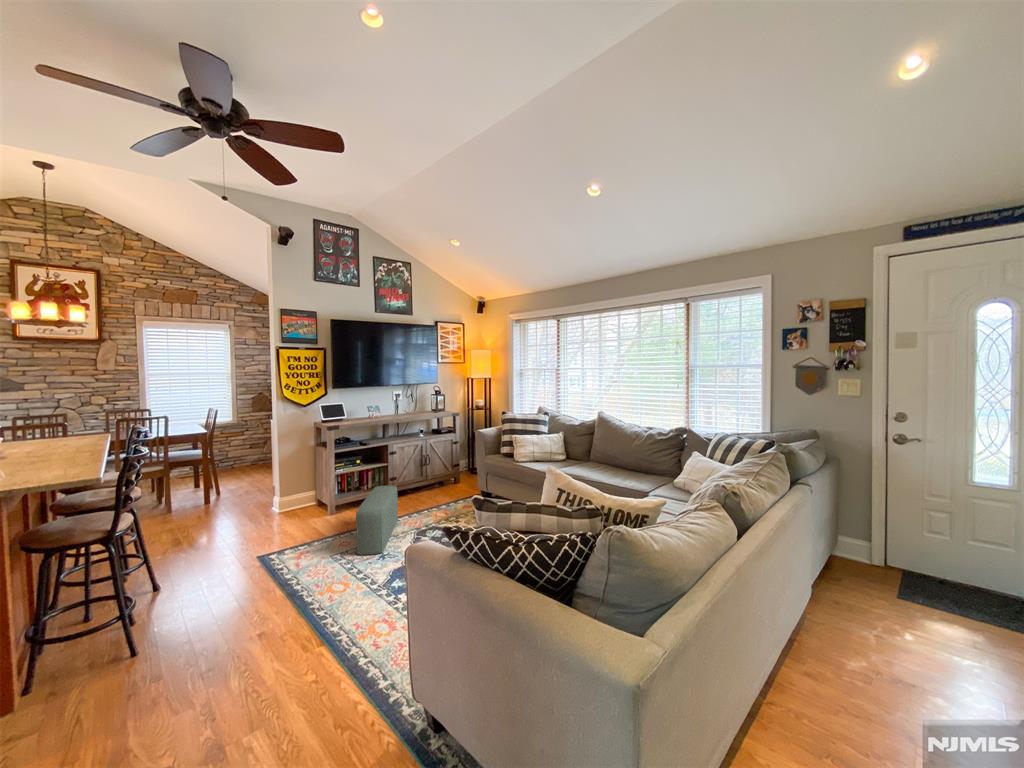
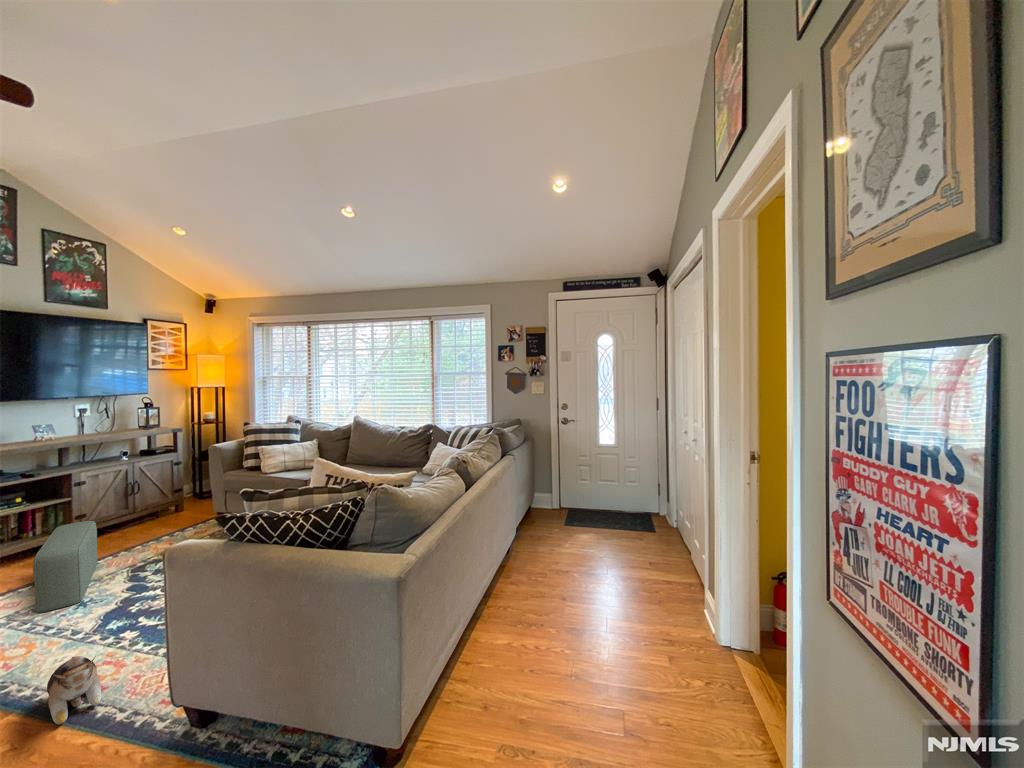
plush toy: none [339,614,376,671] -> present [47,656,101,724]

